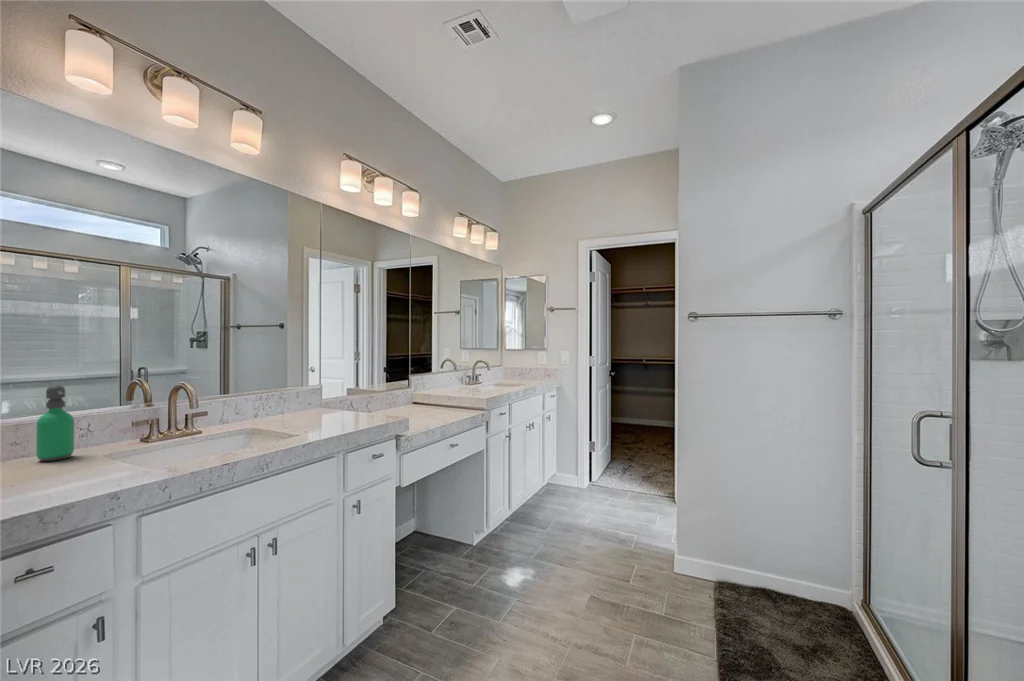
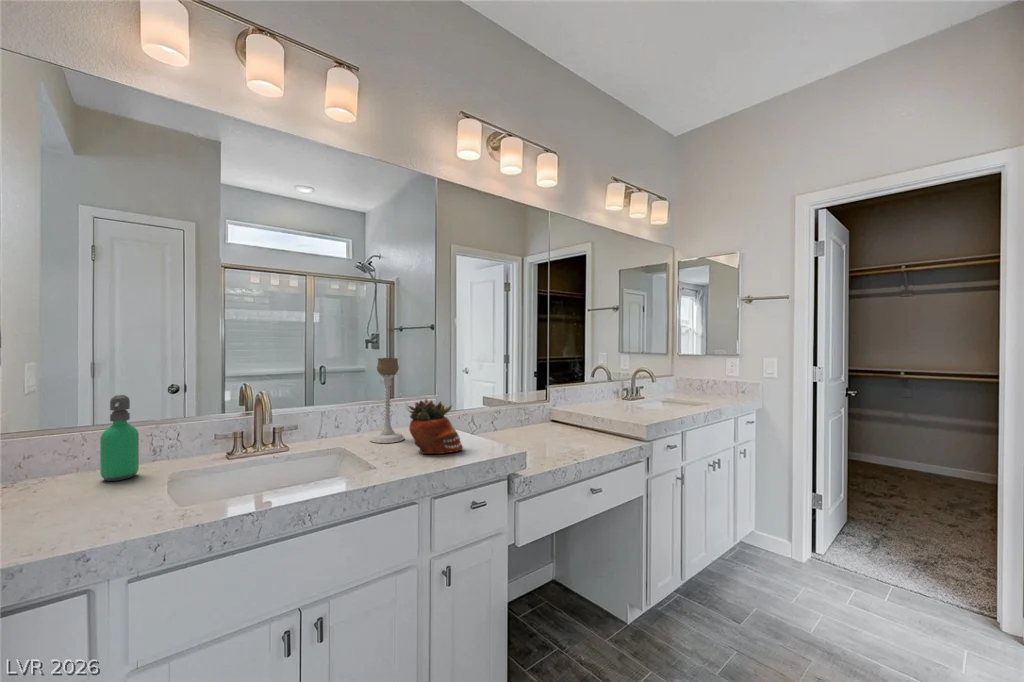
candle holder: none [275,352,306,421] -> present [370,358,404,443]
succulent planter: none [316,382,361,423] -> present [409,399,463,454]

